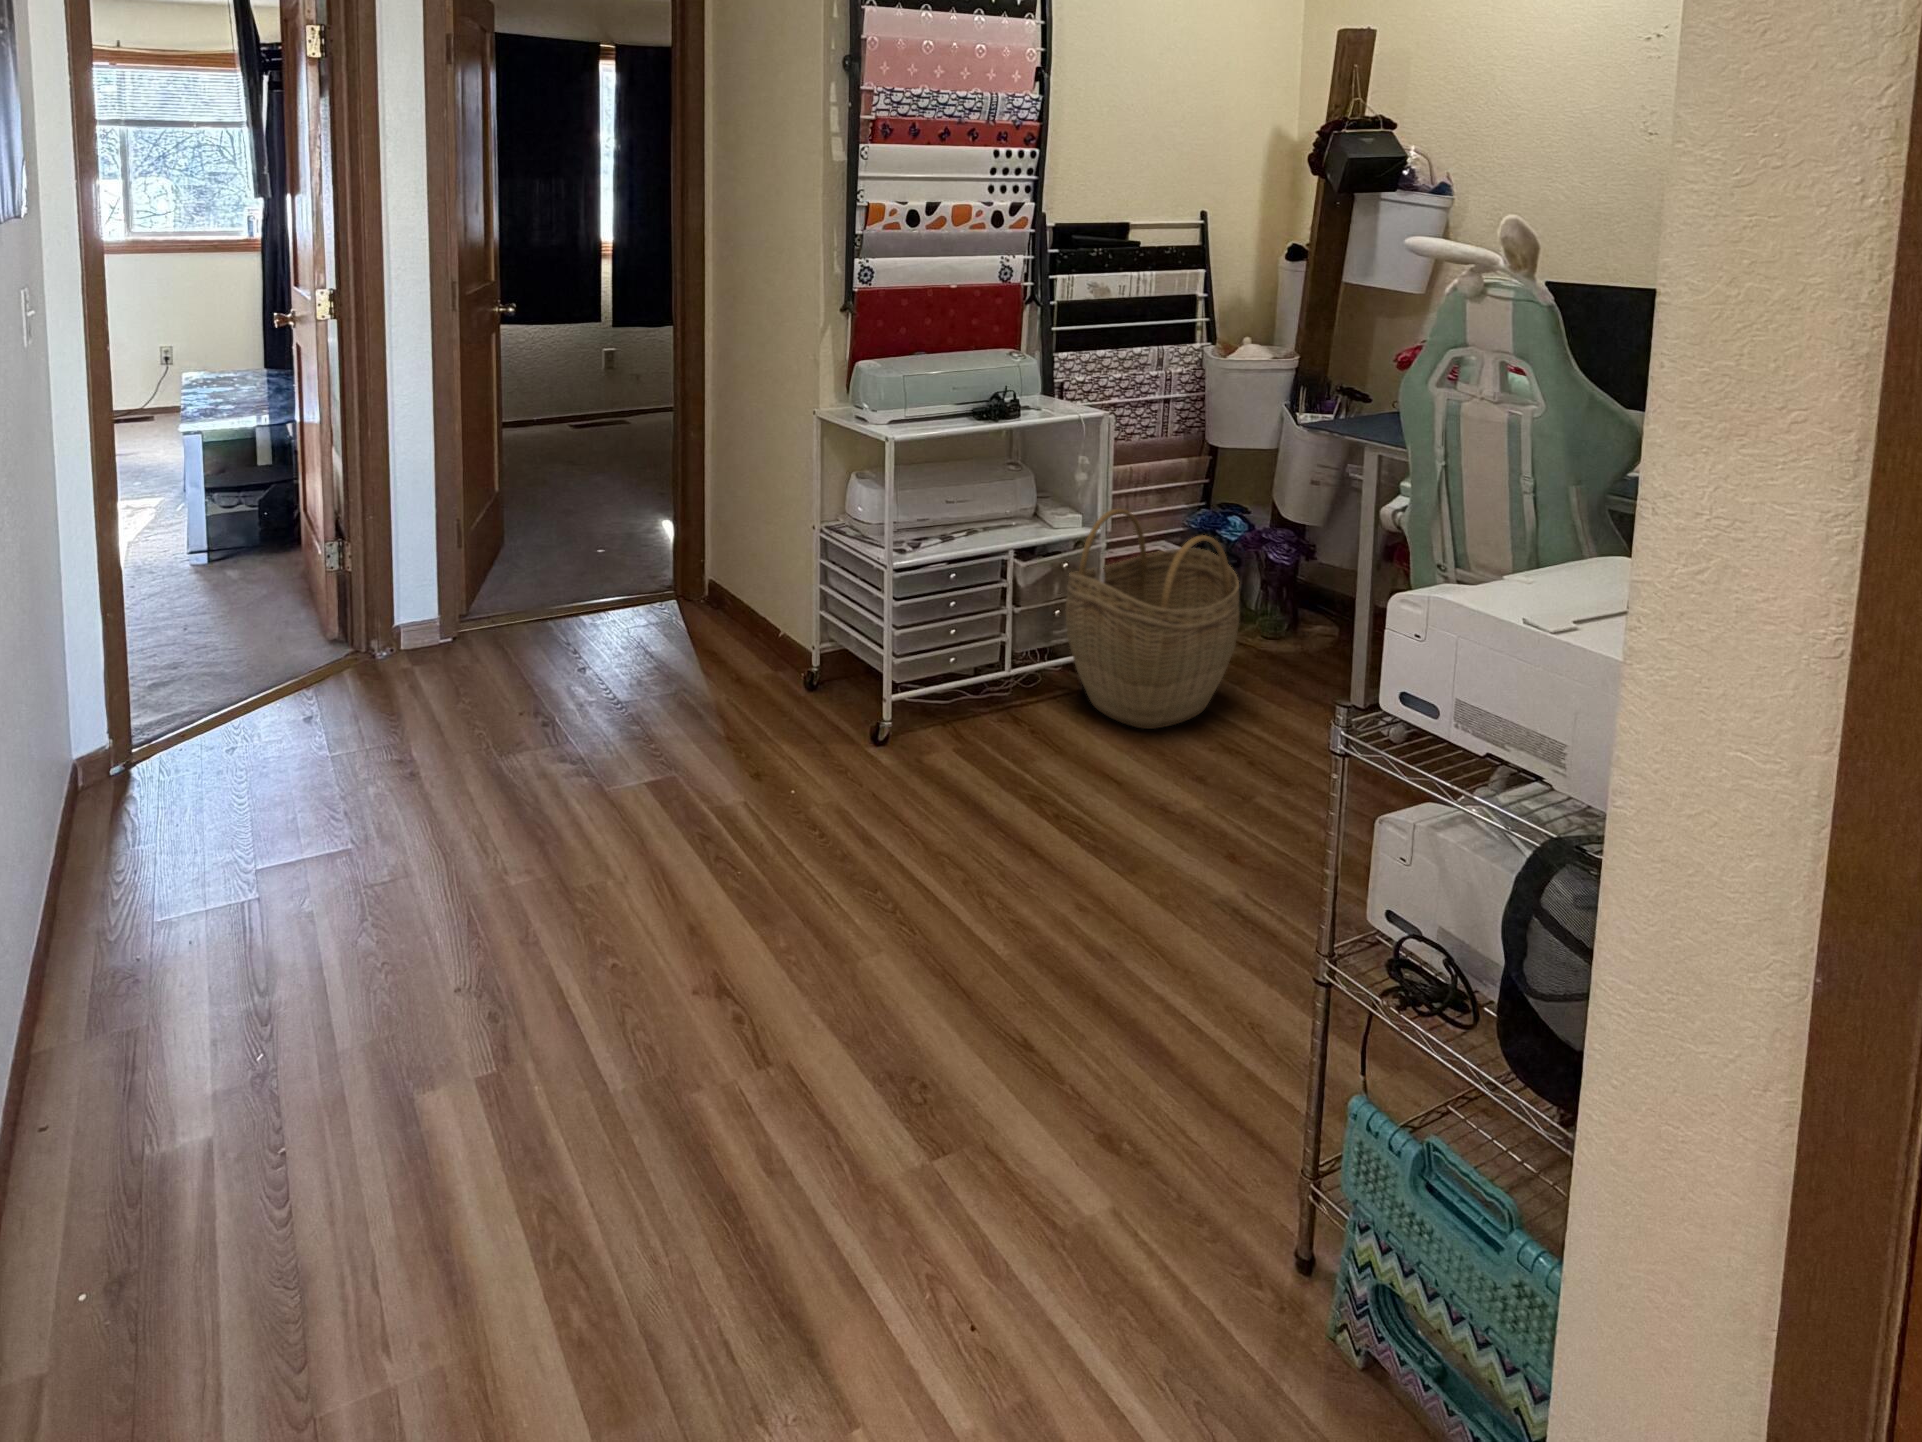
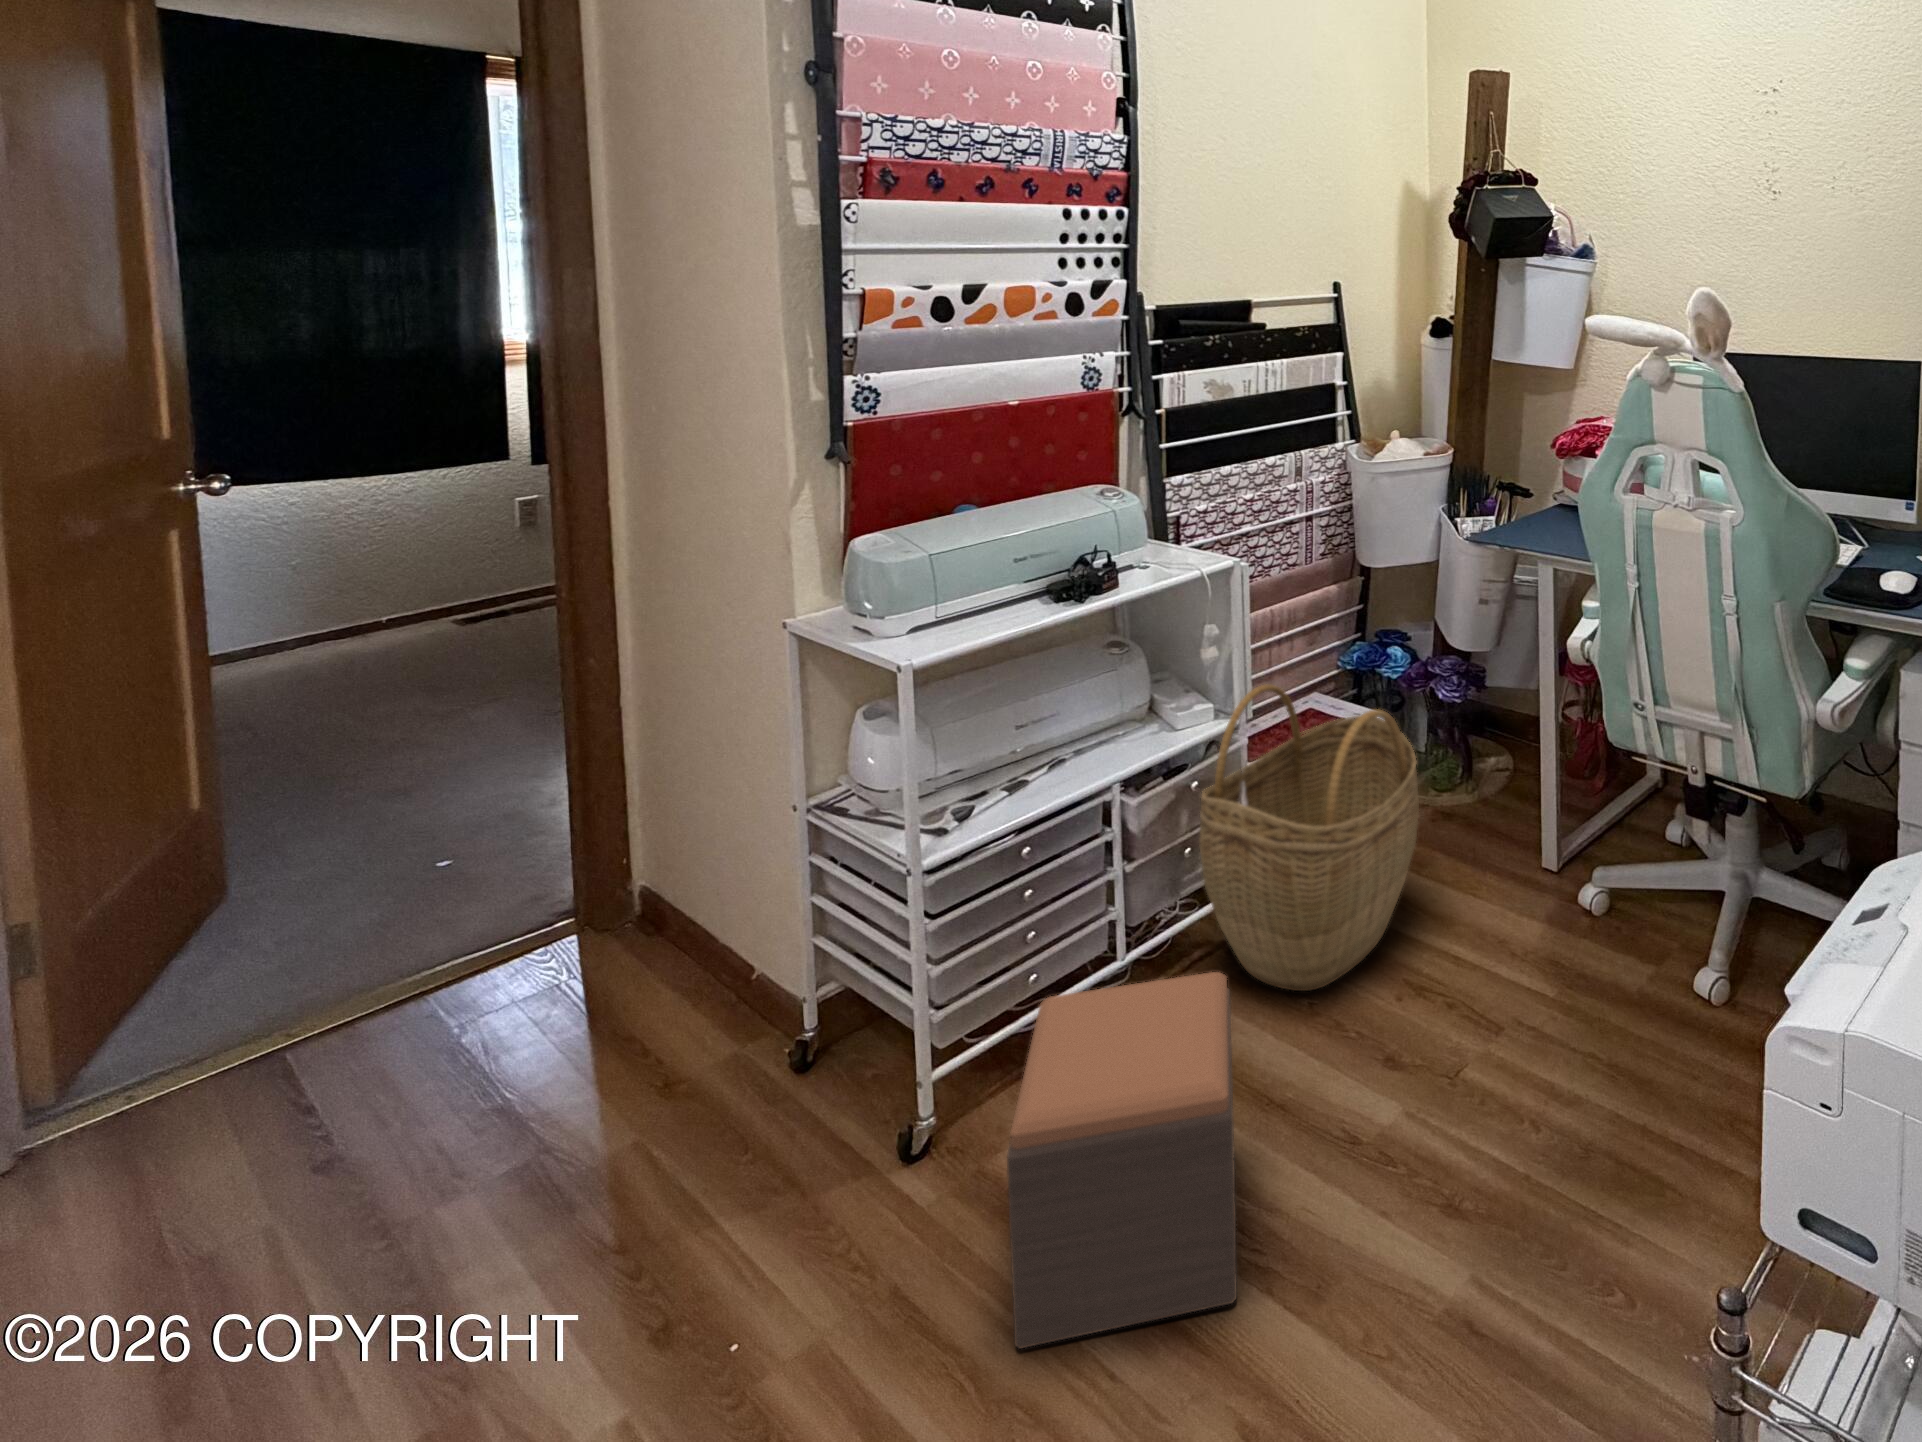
footstool: none [943,656,1084,859] -> present [1007,972,1237,1348]

